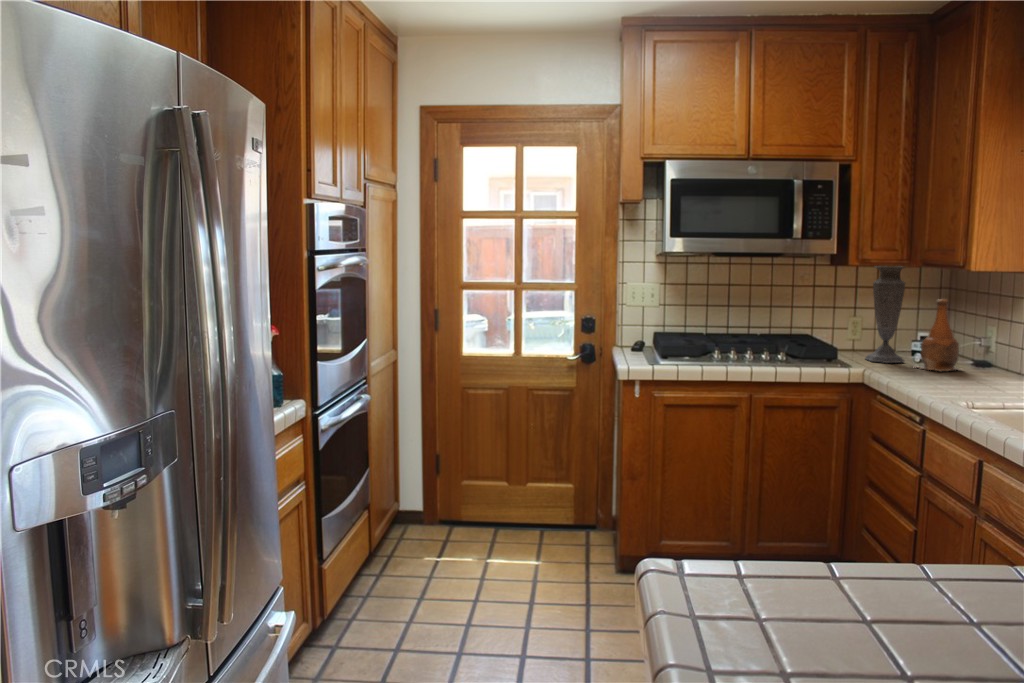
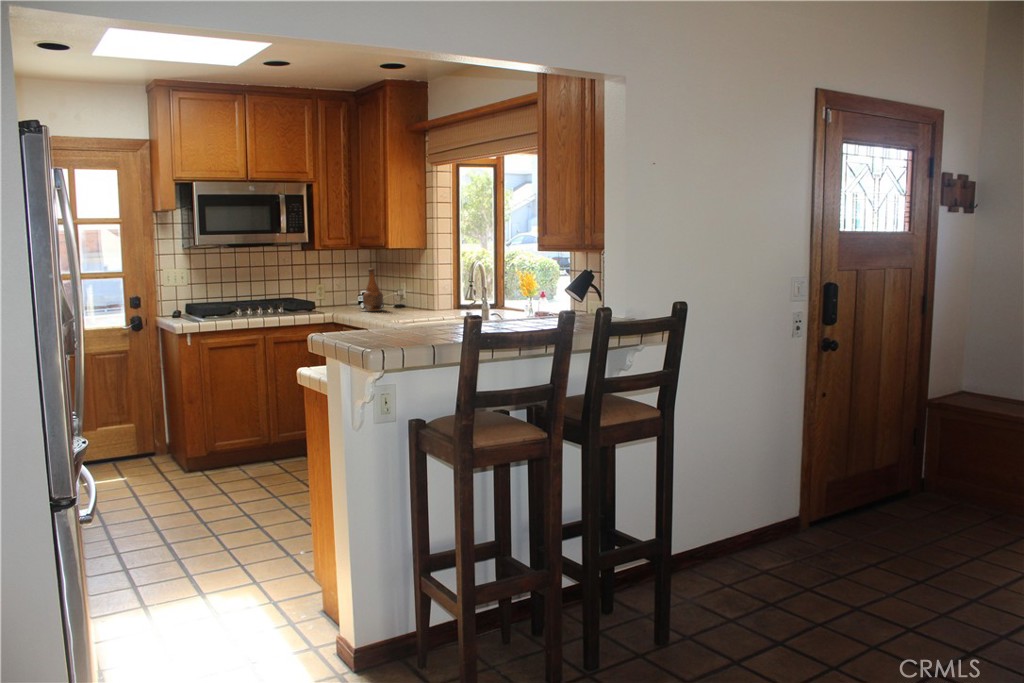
vase: present [865,266,905,363] -> none [331,249,355,310]

